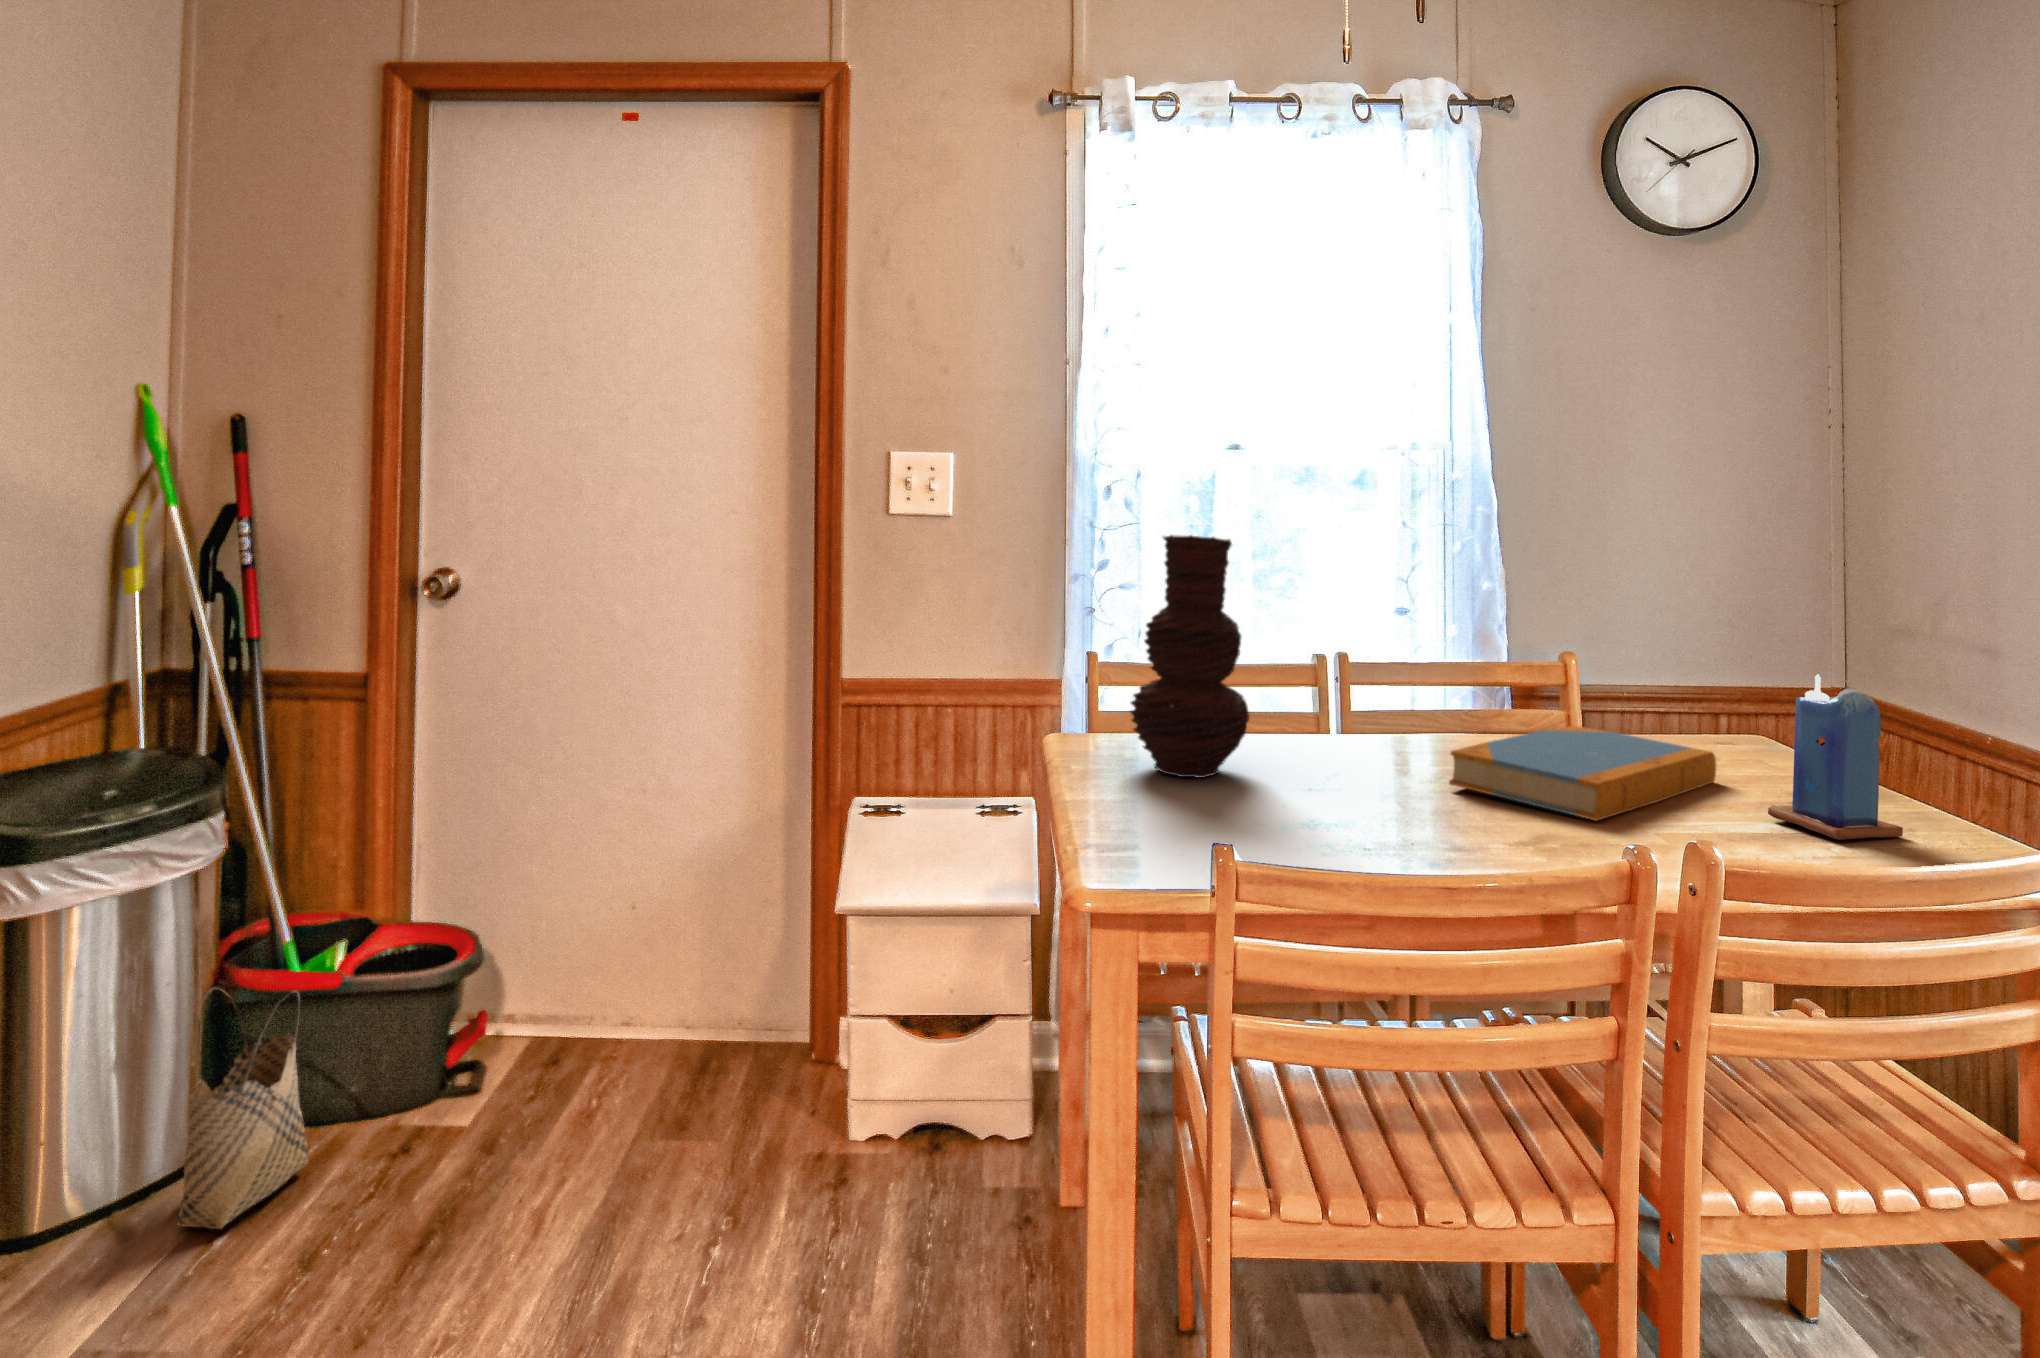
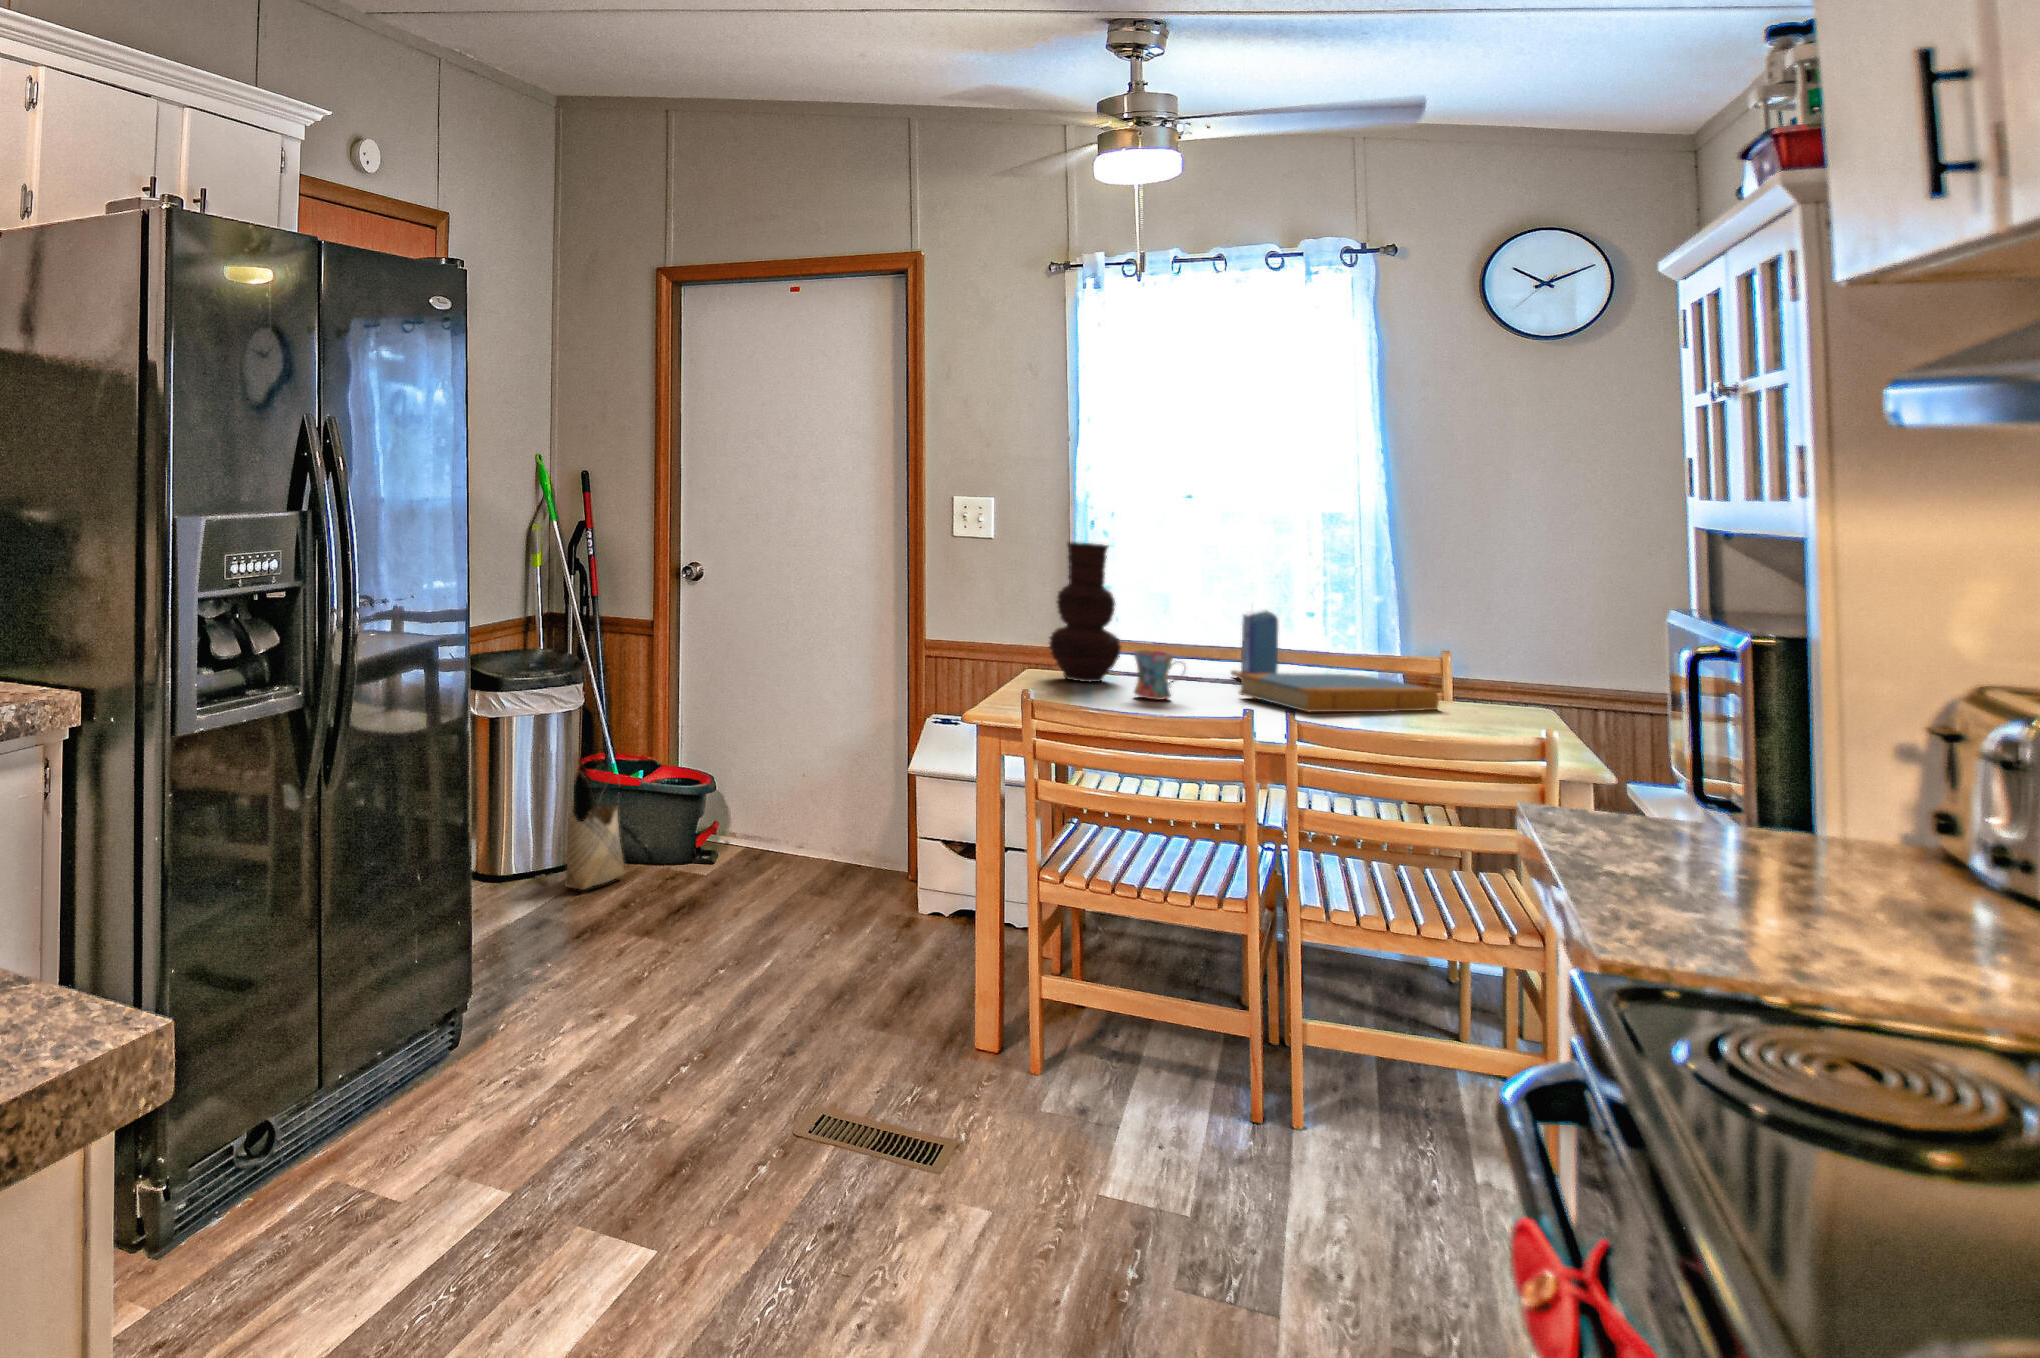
candle: present [1768,674,1903,840] -> present [1231,603,1278,679]
mug: none [1312,726,1400,817] -> present [1133,650,1185,700]

